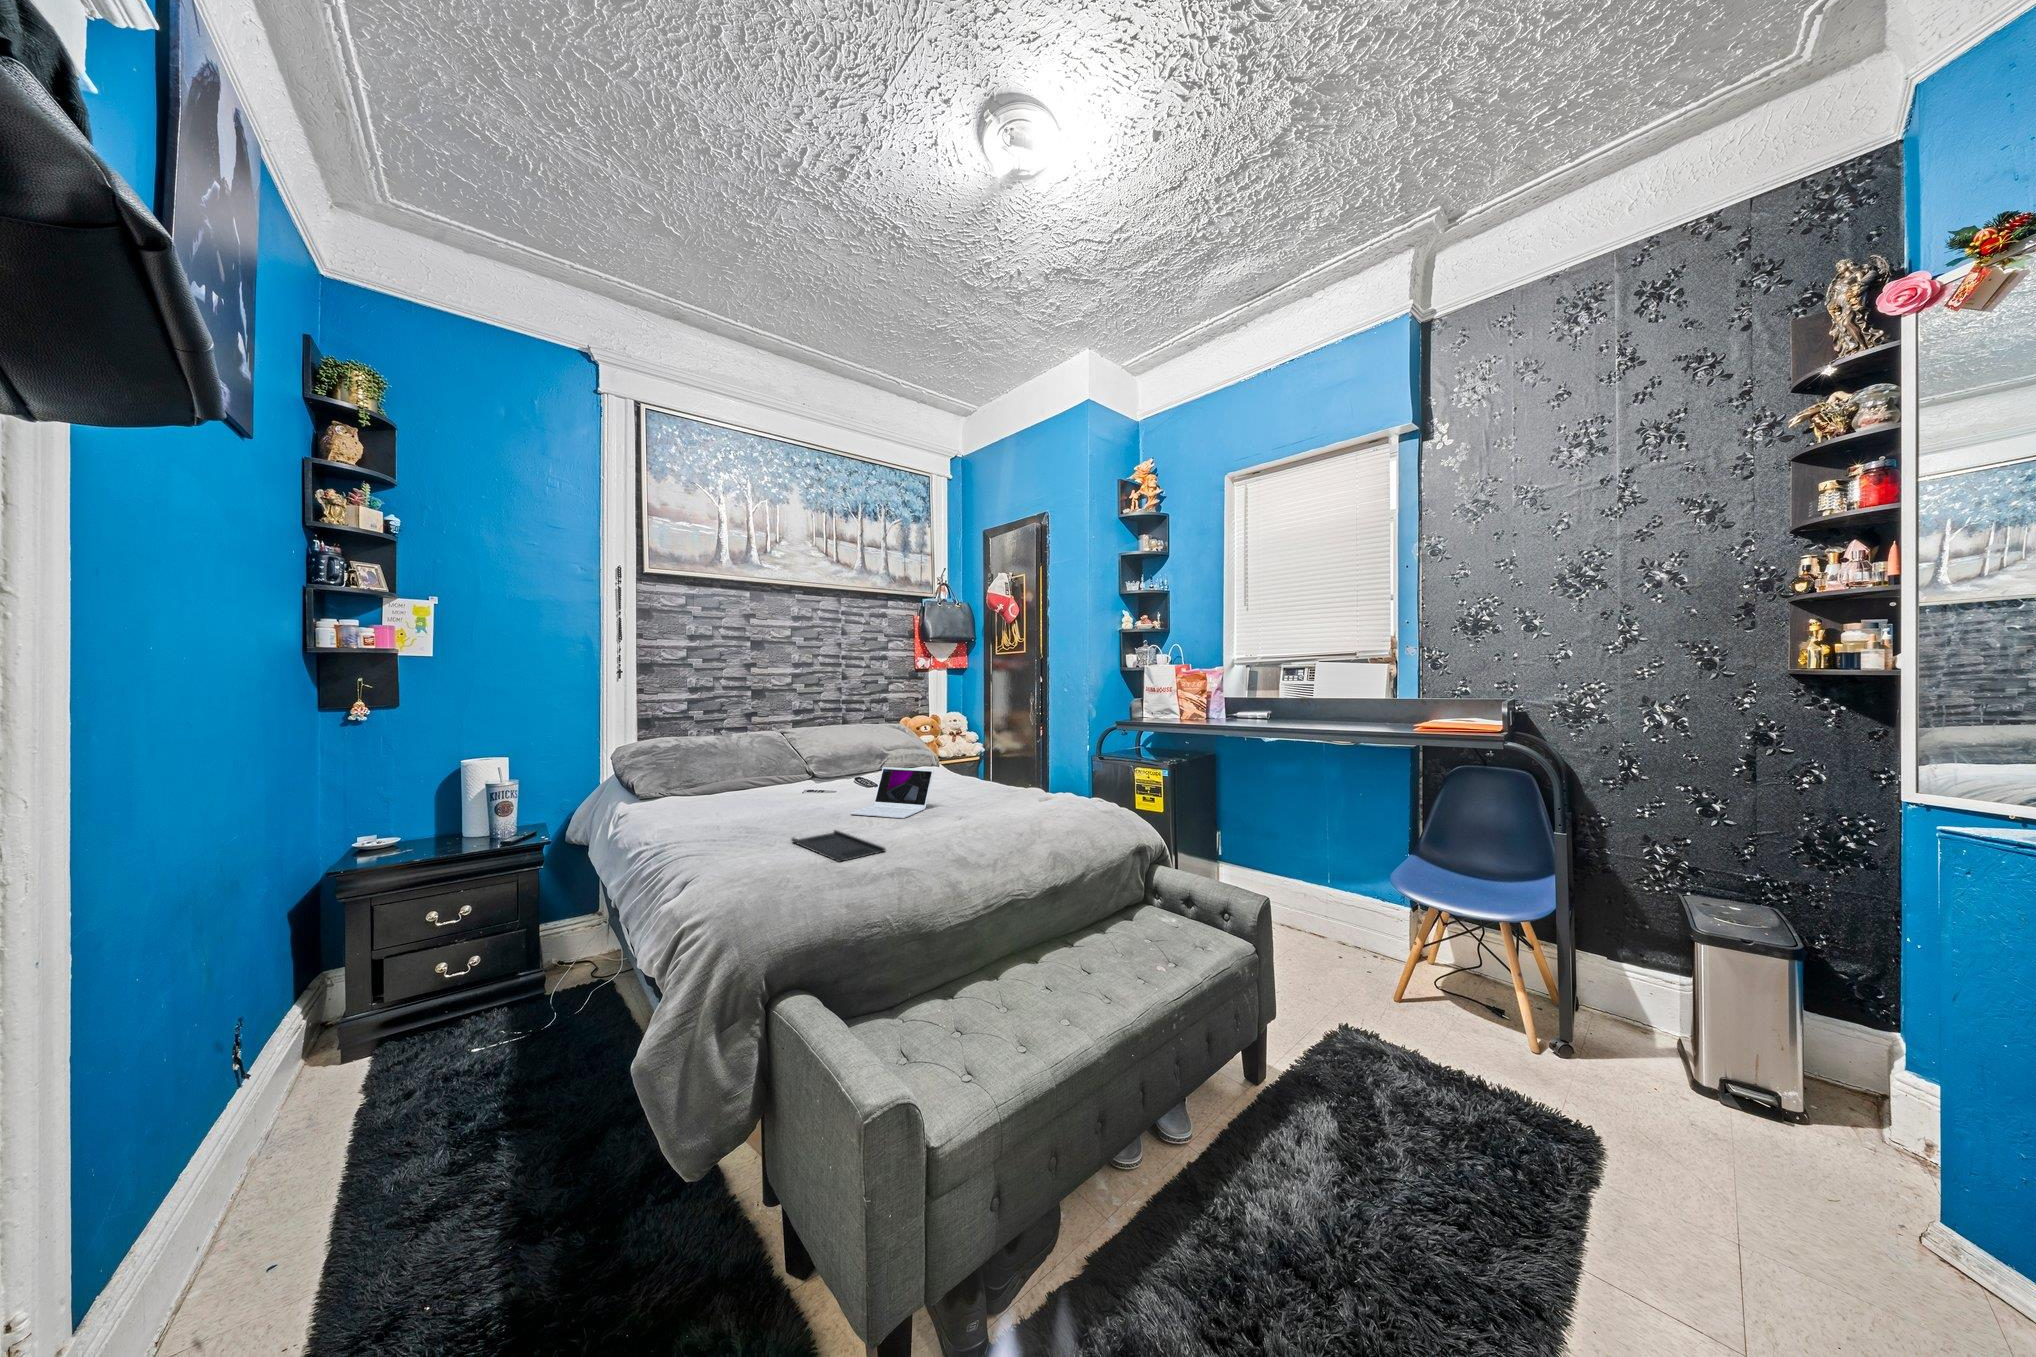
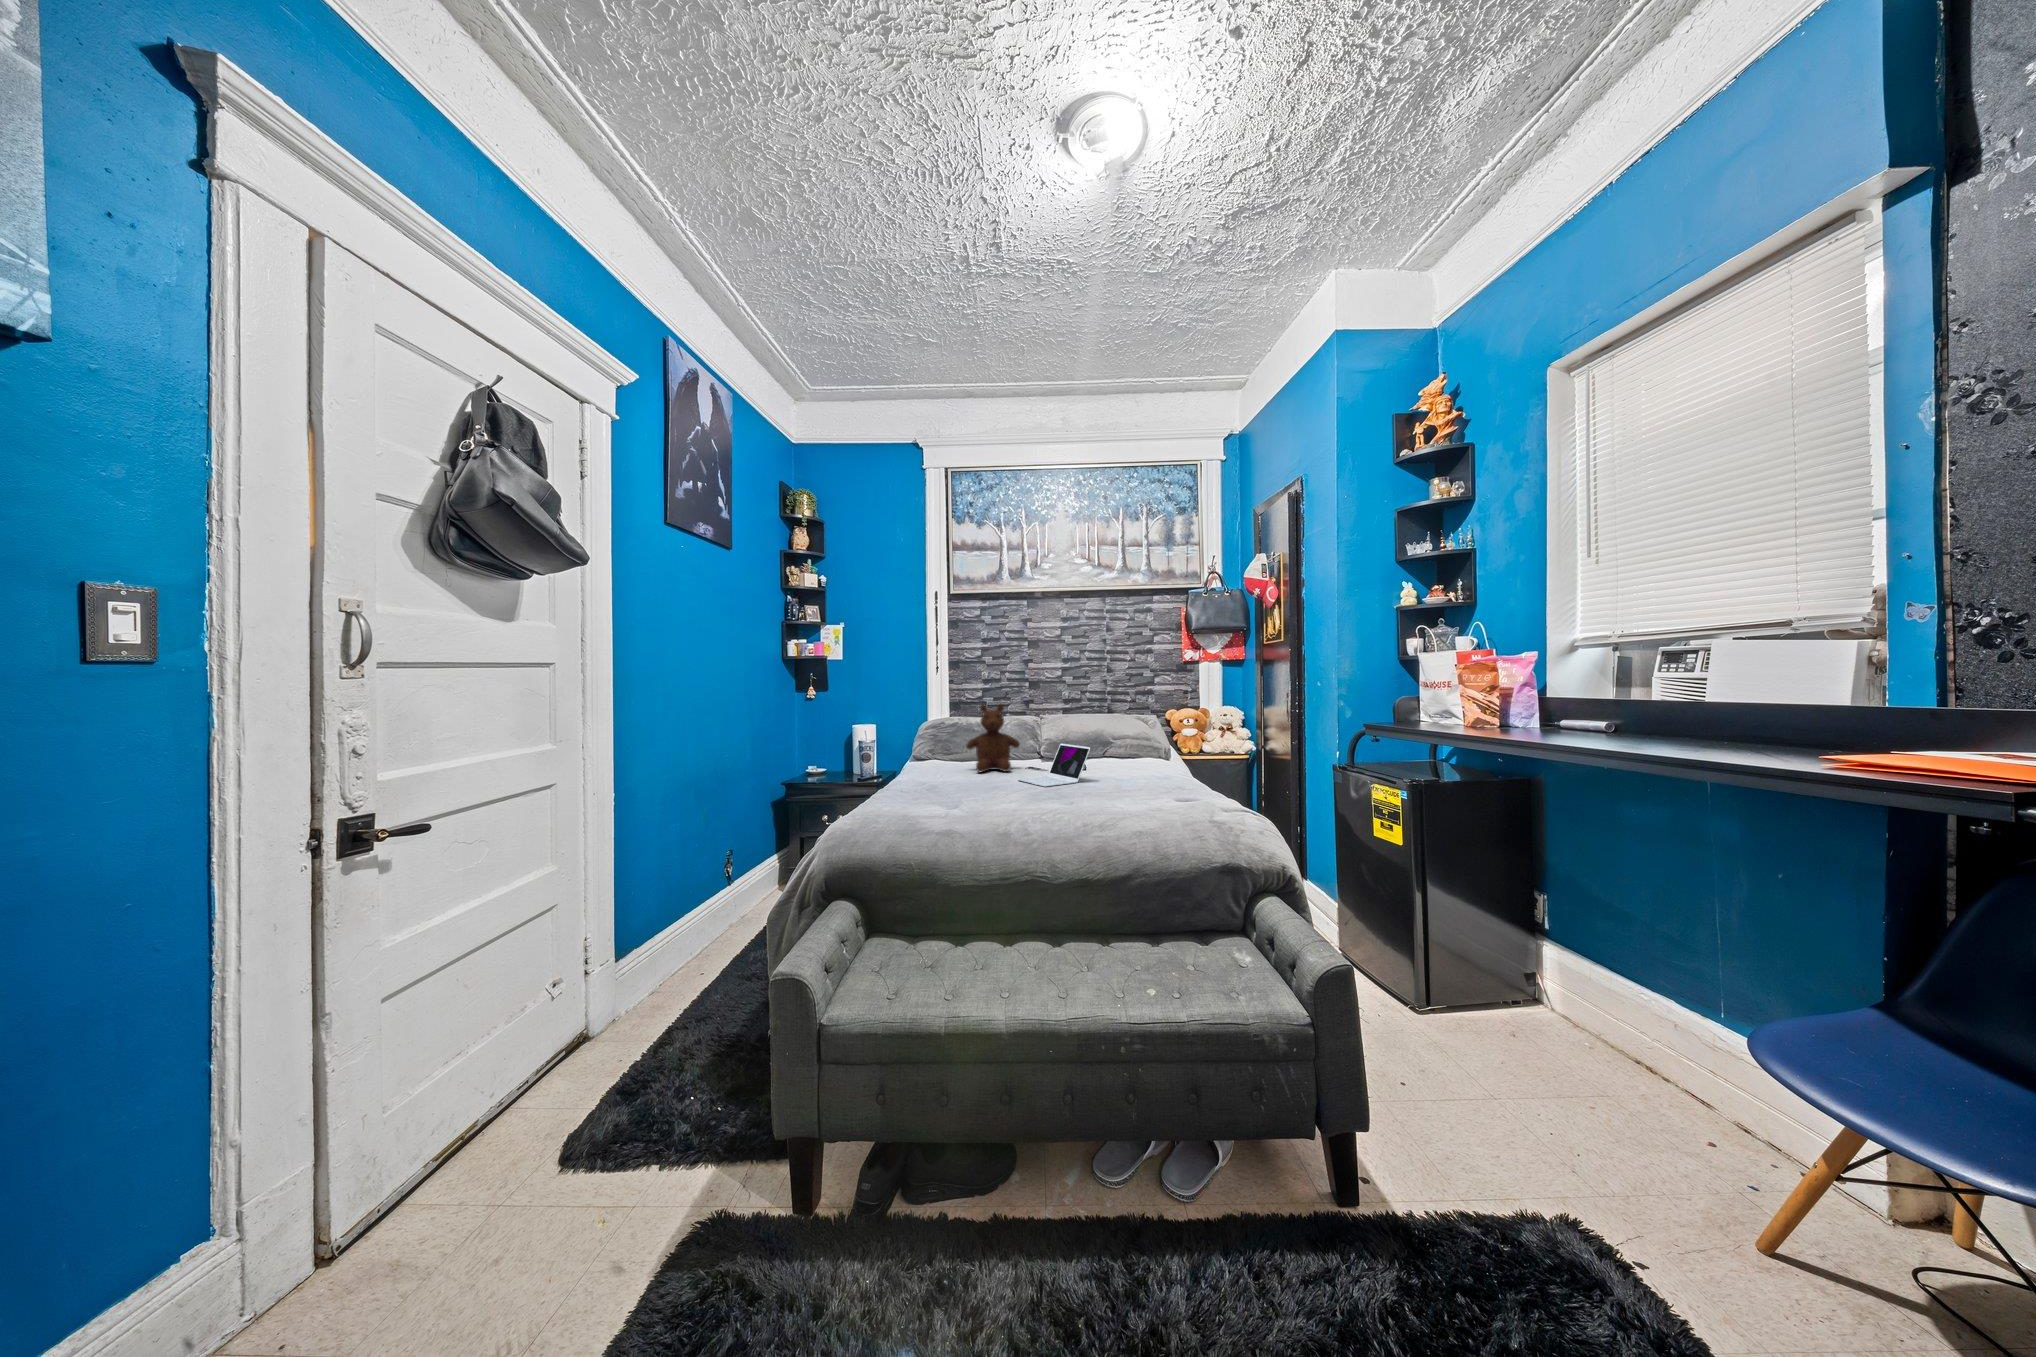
teddy bear: none [743,723,813,810] -> present [966,704,1020,772]
tray: present [791,830,885,862] -> none [931,787,975,807]

